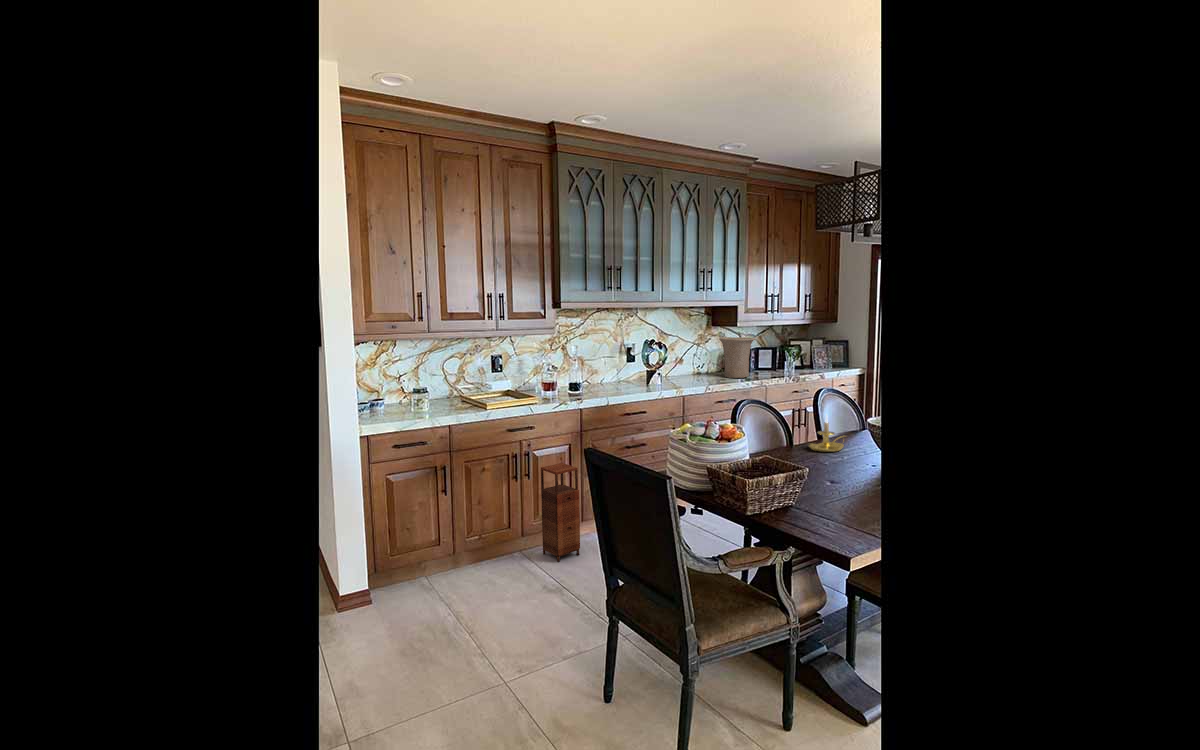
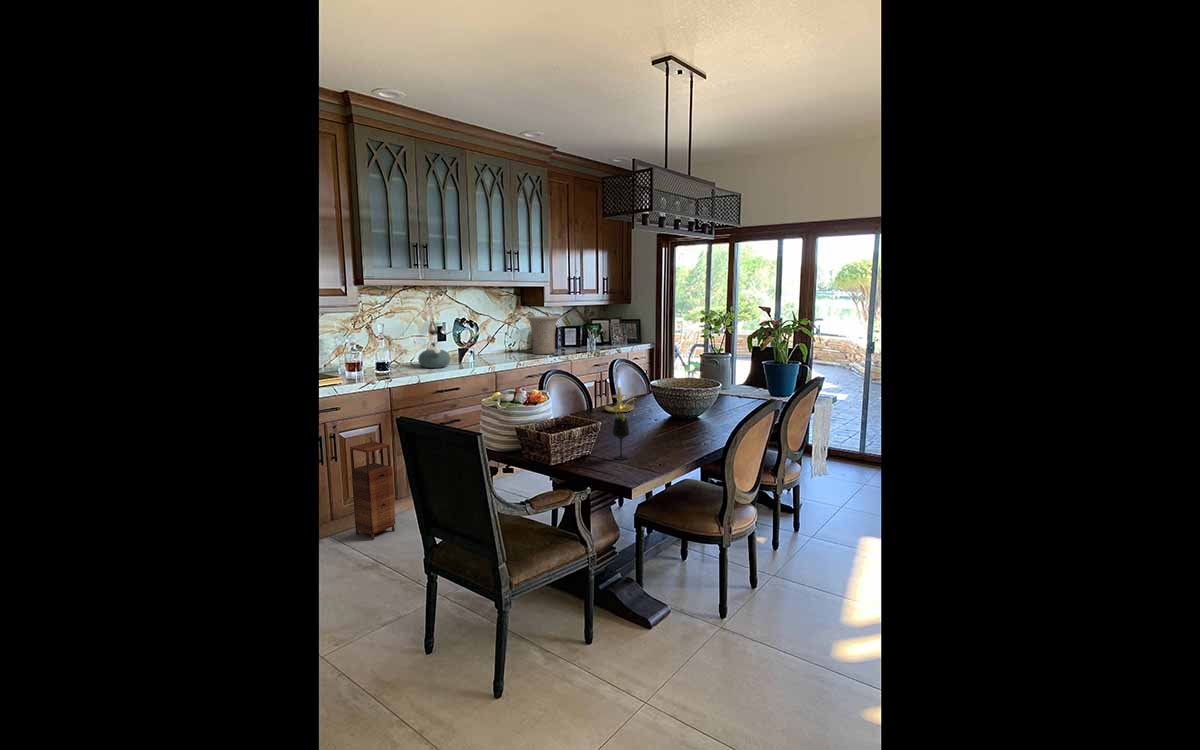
kettle: none [608,352,640,390] -> present [418,331,450,368]
wine glass: none [823,456,844,516] -> present [613,409,629,460]

